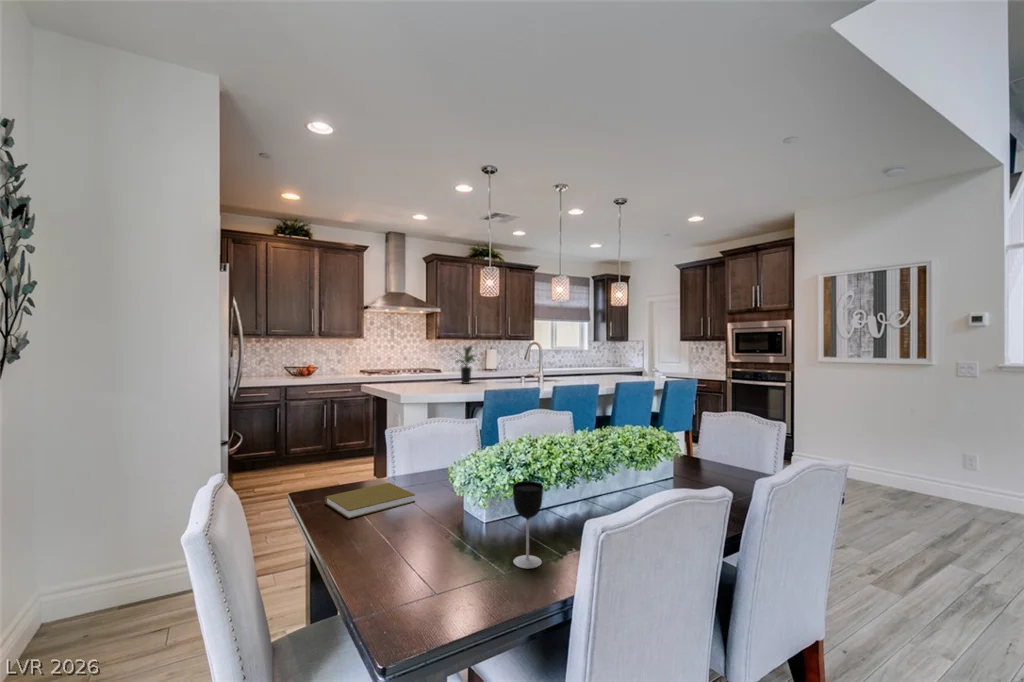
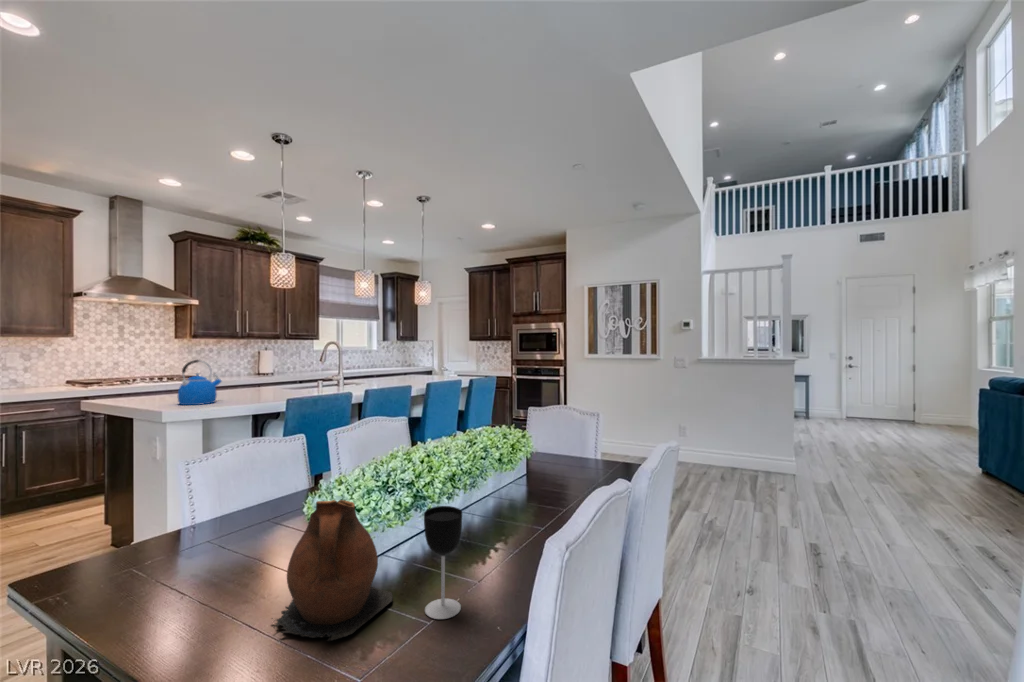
potted plant: present [456,346,475,384] -> none [222,345,269,391]
kettle: none [413,358,443,392] -> present [178,360,221,405]
ceramic pitcher: none [414,462,497,561] -> present [273,500,393,641]
book: present [325,483,415,519] -> none [72,537,238,610]

